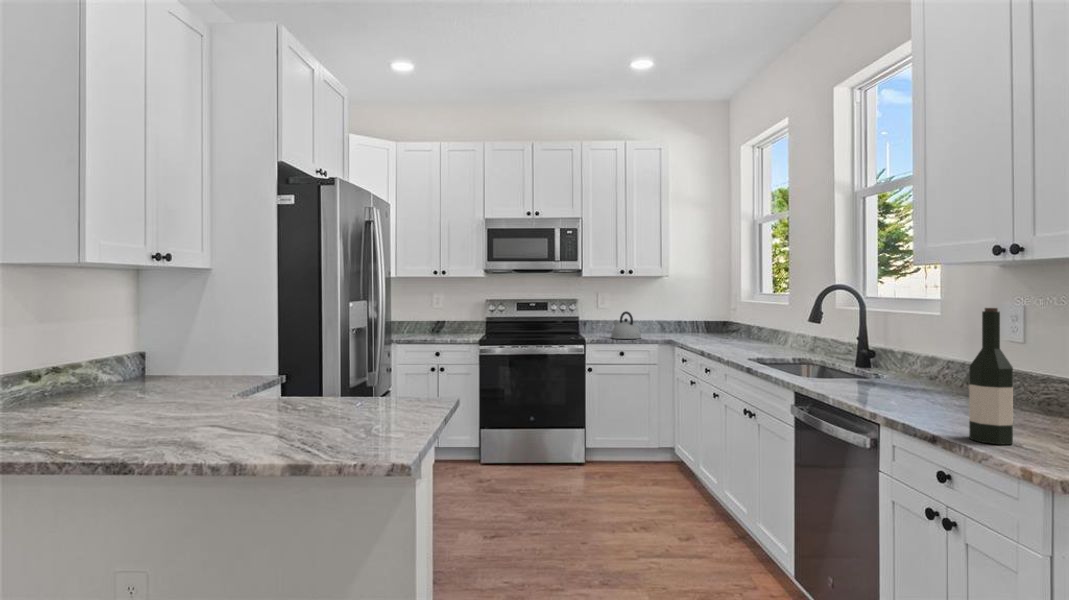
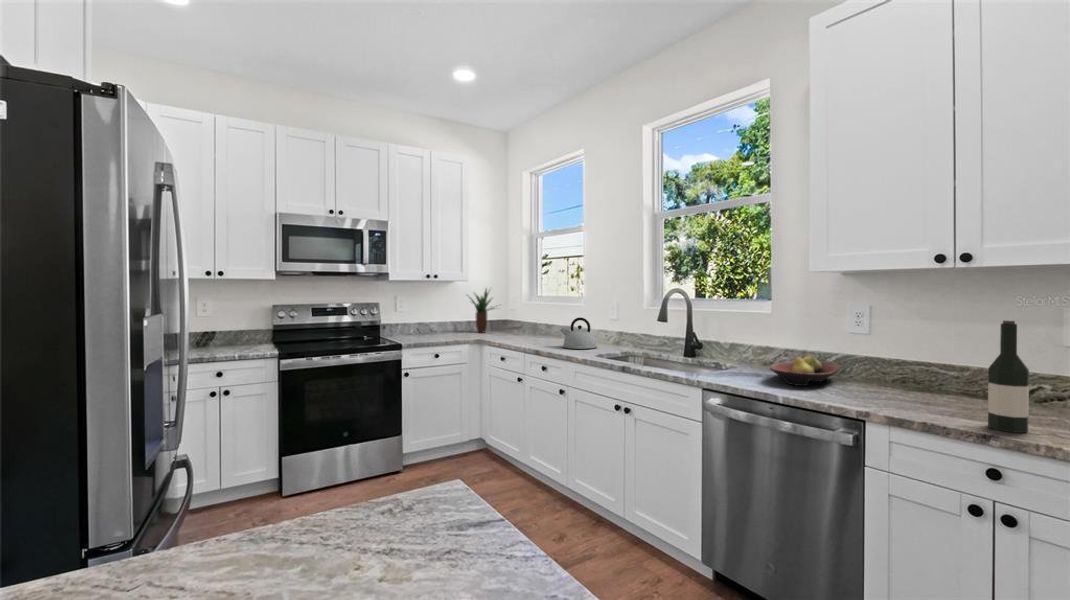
potted plant: none [674,284,715,334] -> present [471,289,494,332]
kettle: present [611,311,641,339] -> present [560,317,597,349]
fruit bowl: none [856,359,976,394] -> present [770,354,840,386]

